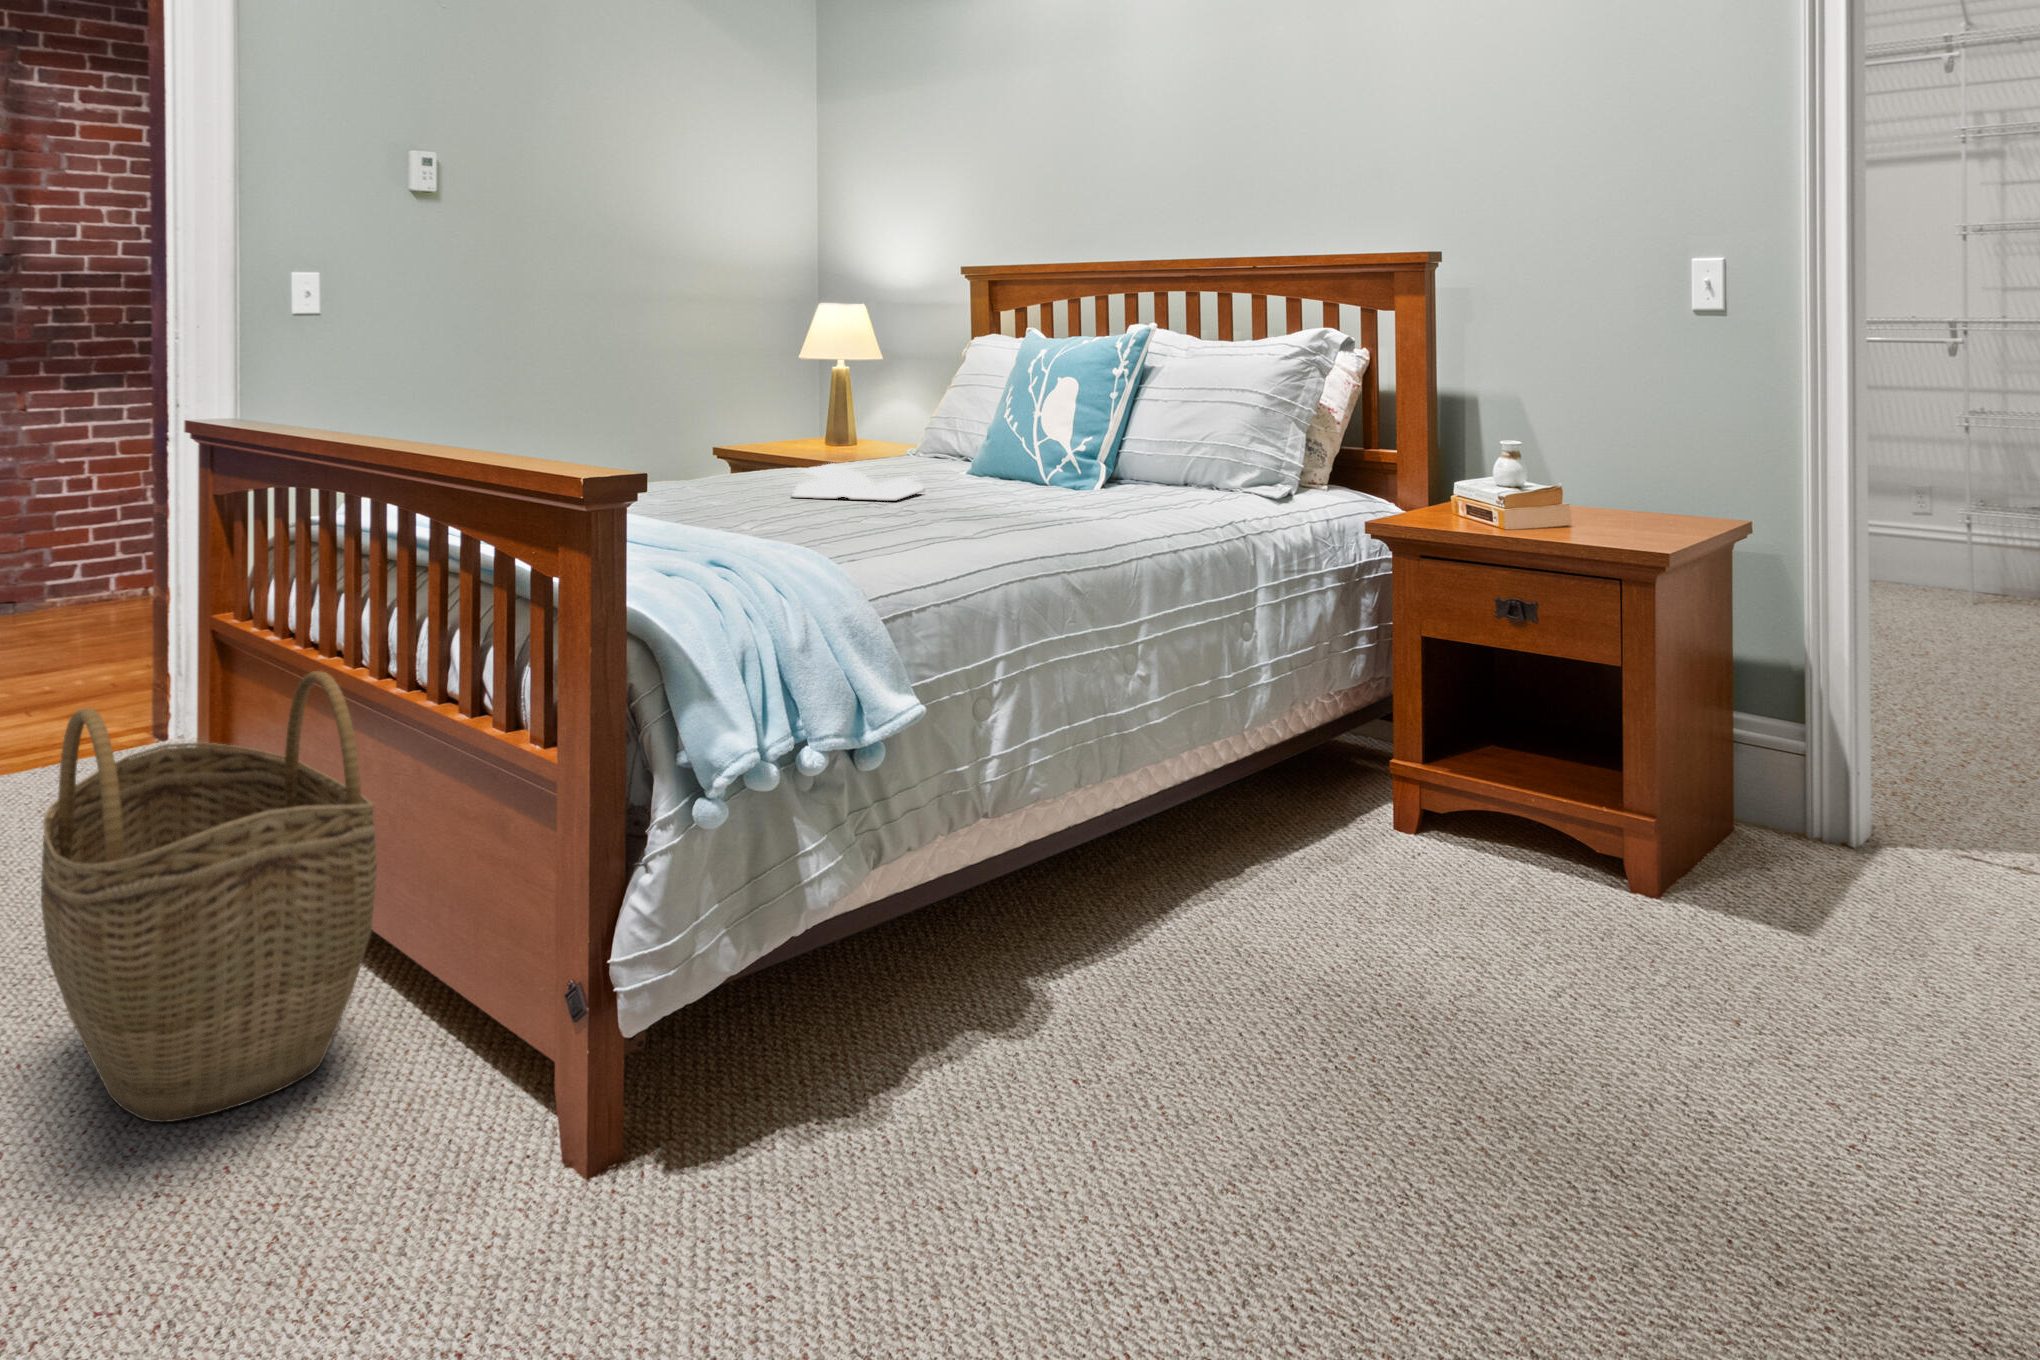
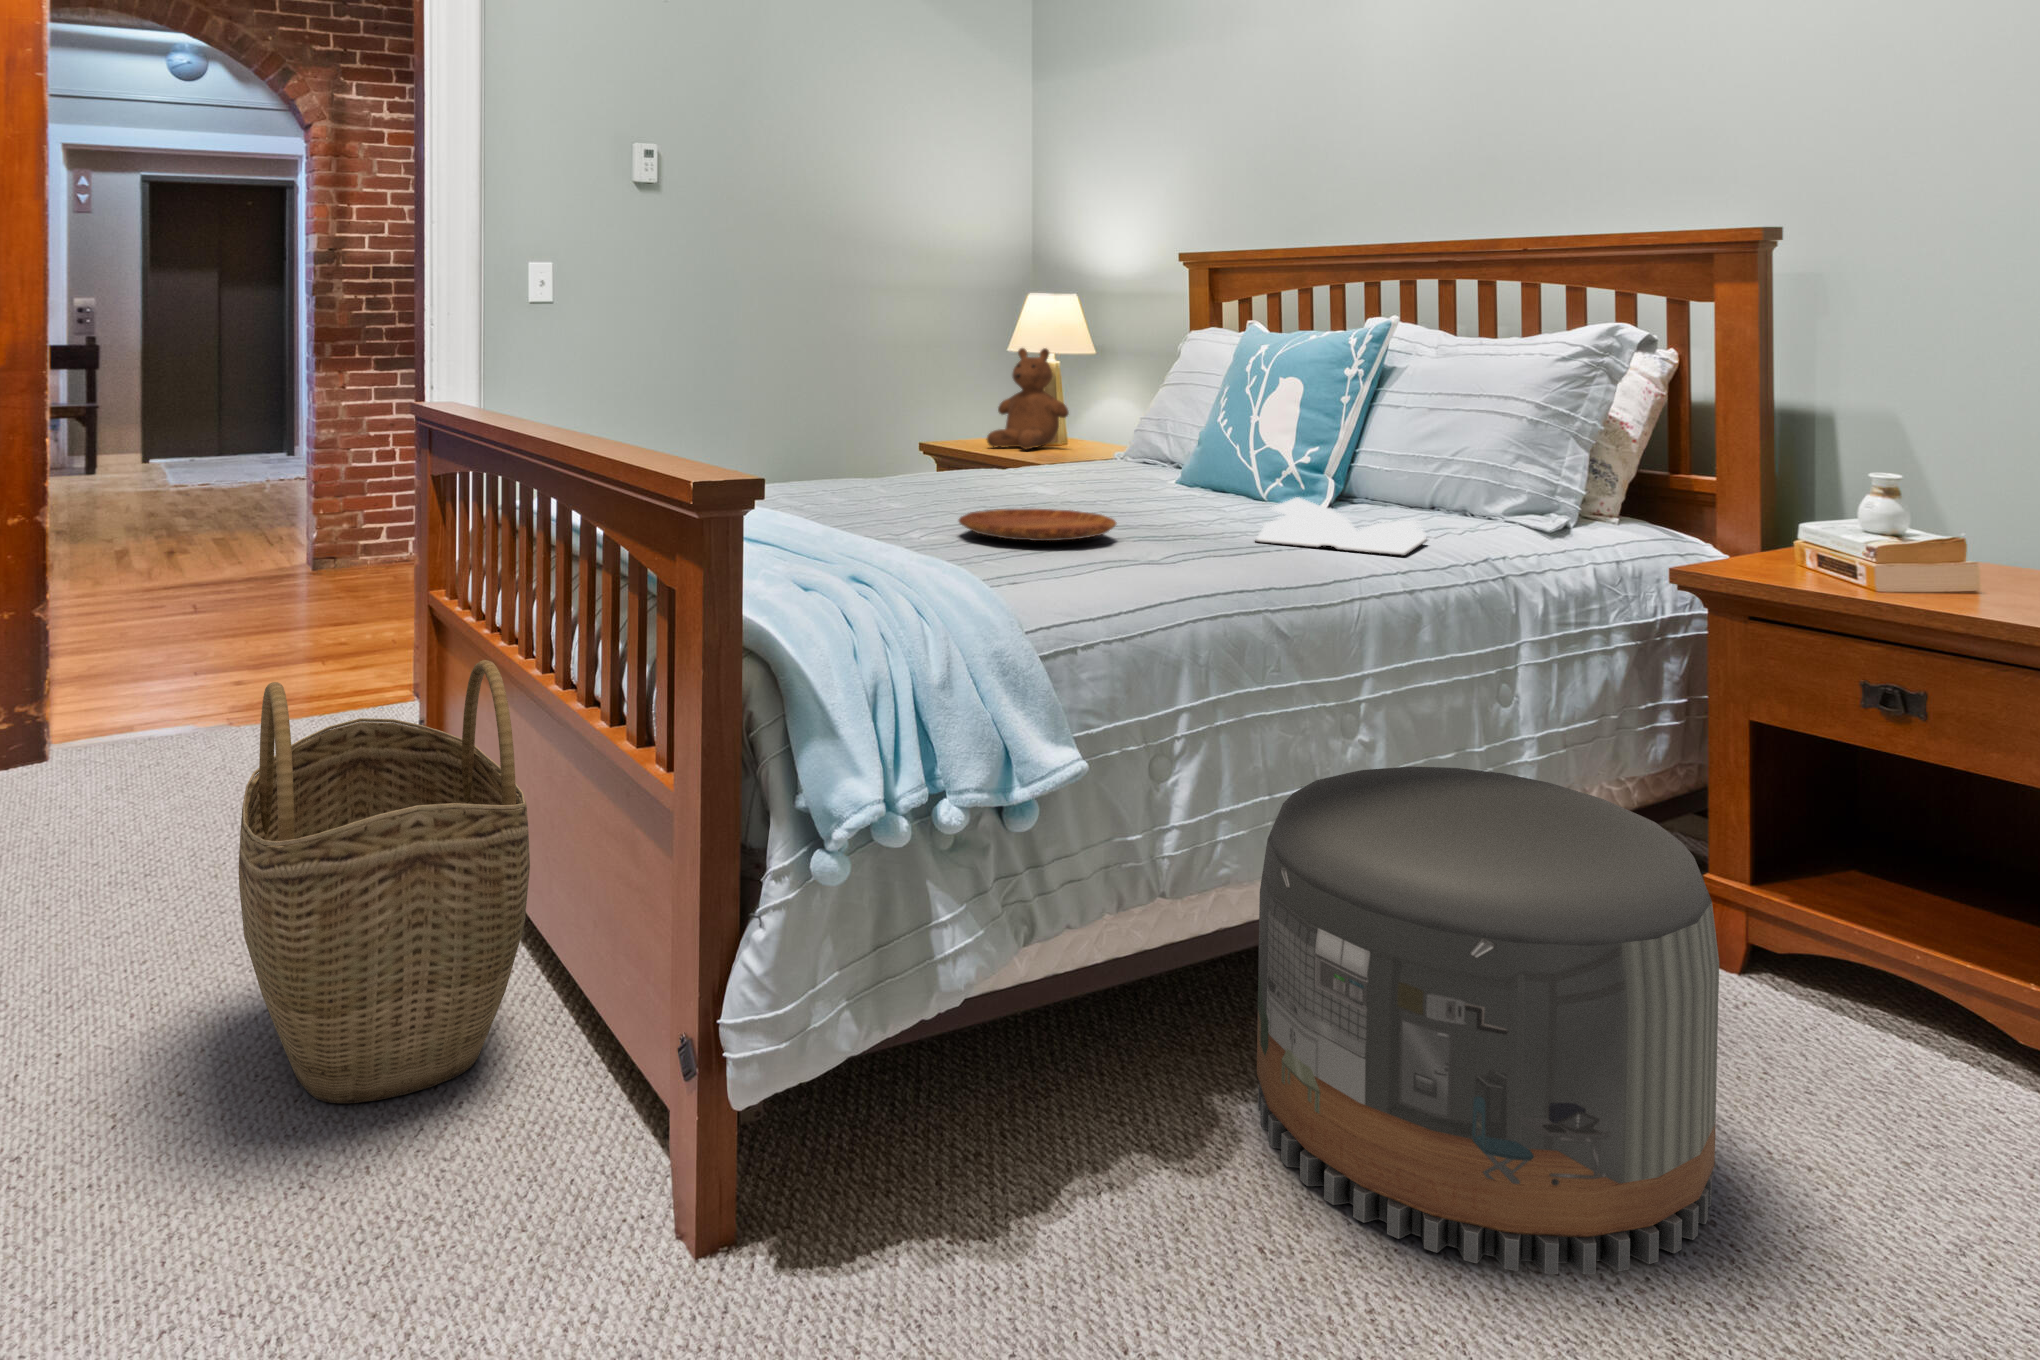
teddy bear: none [781,355,861,452] -> present [987,348,1069,449]
book: present [792,463,924,501] -> present [1255,497,1427,556]
tray: none [783,500,928,527] -> present [959,509,1116,541]
pouf: none [1063,692,1402,1062] -> present [1257,766,1719,1274]

